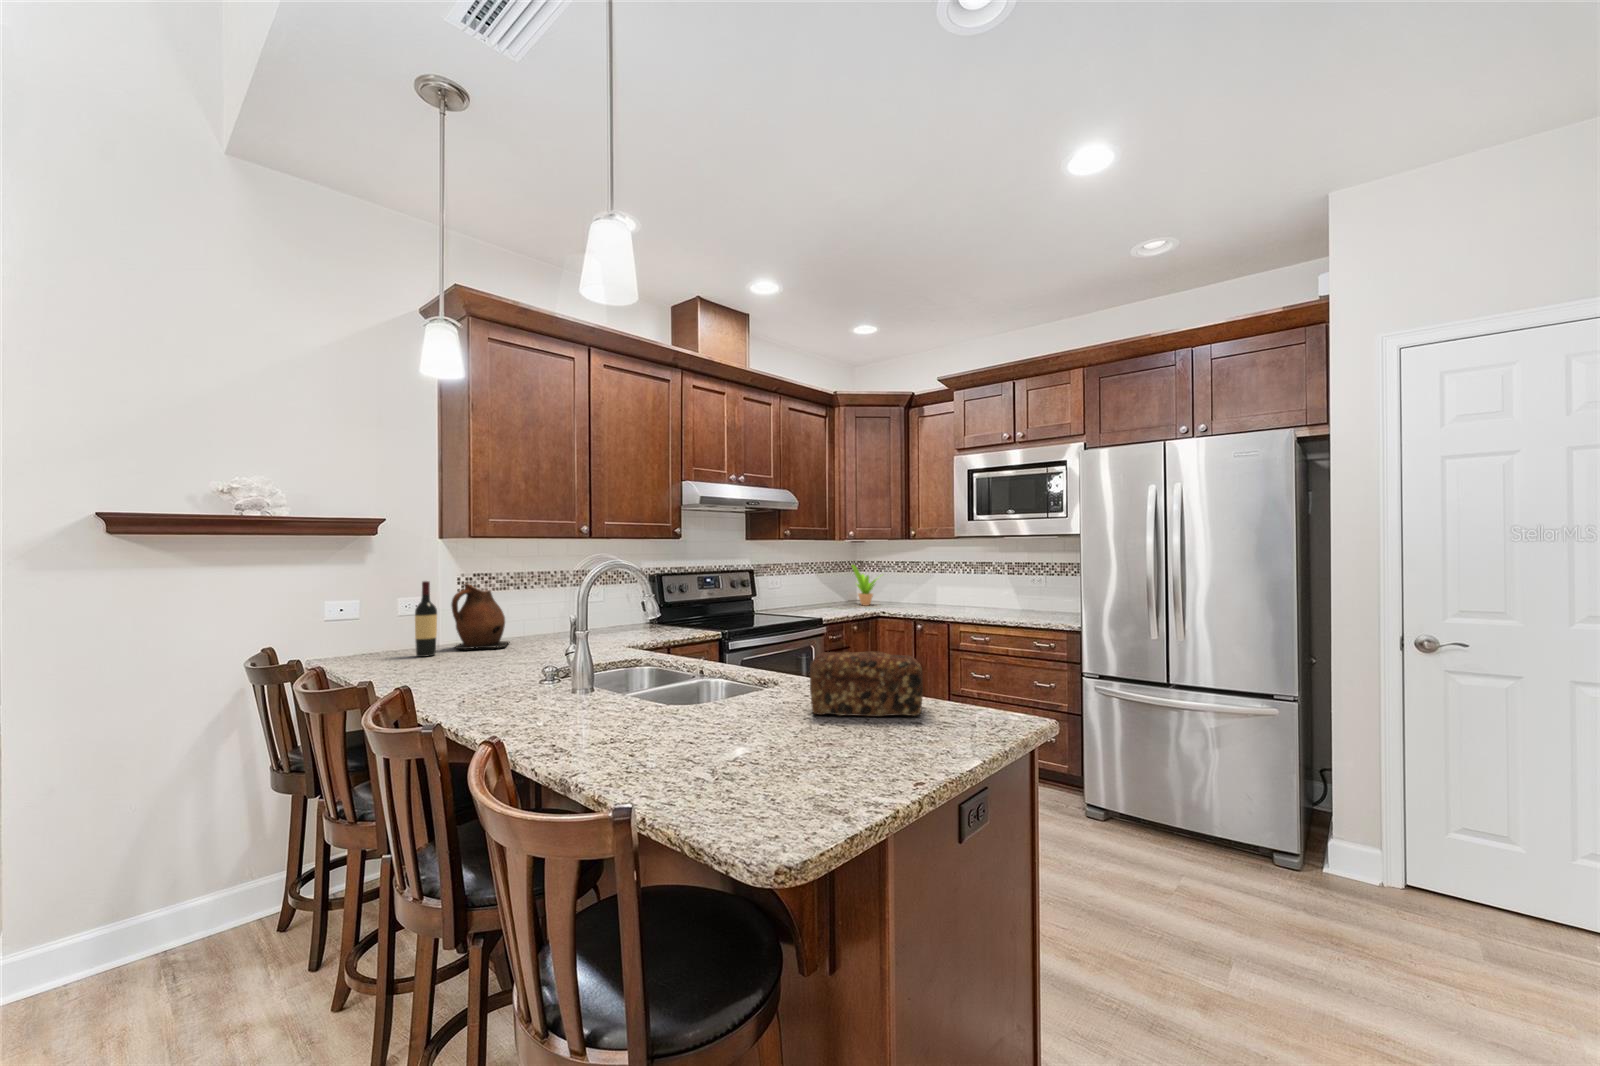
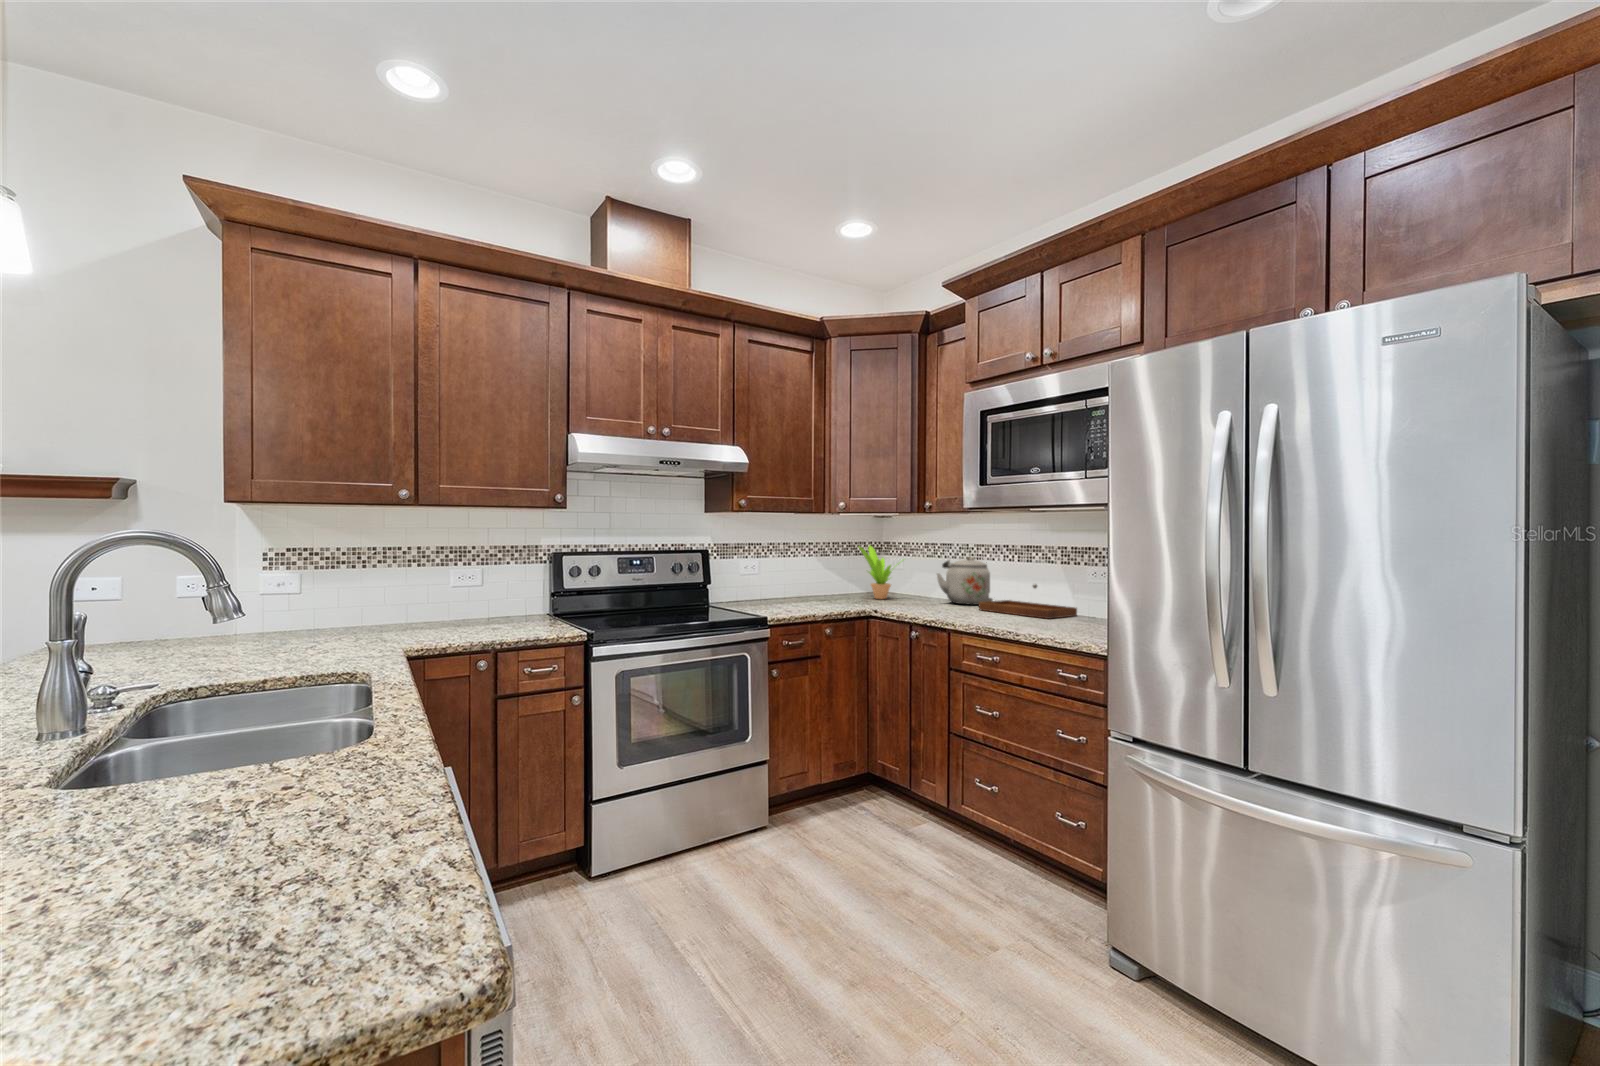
kettle: none [913,571,954,606] -> present [937,557,992,605]
wine bottle: present [415,581,437,657] -> none [145,557,179,652]
ceramic pitcher: present [451,584,509,649] -> none [216,561,313,644]
tray: none [952,589,1022,613] -> present [979,584,1077,619]
bread loaf: present [810,652,923,716] -> none [72,725,361,900]

